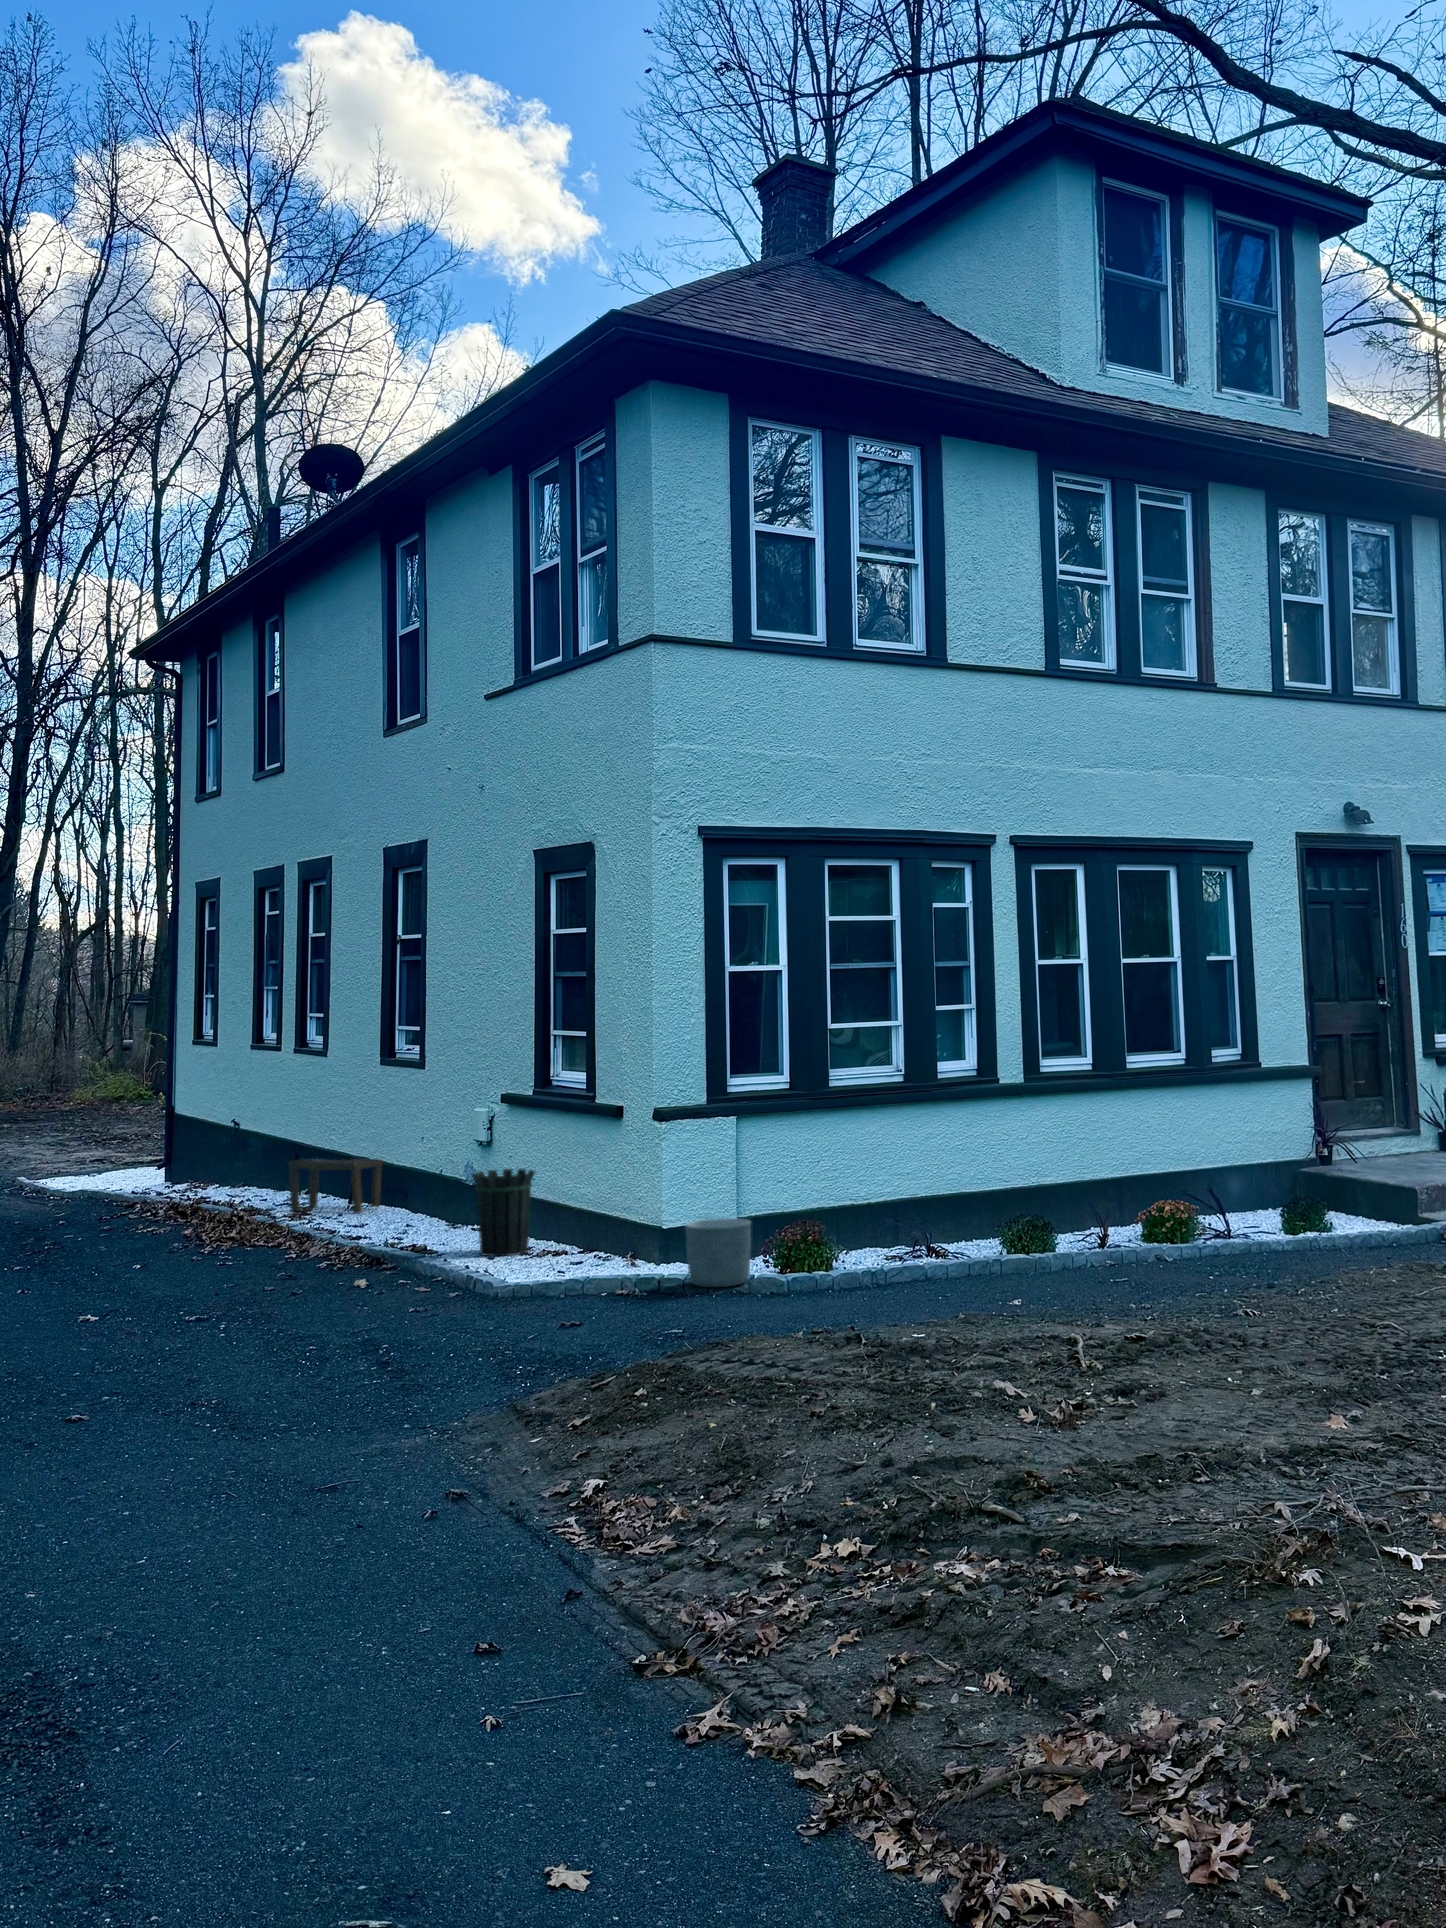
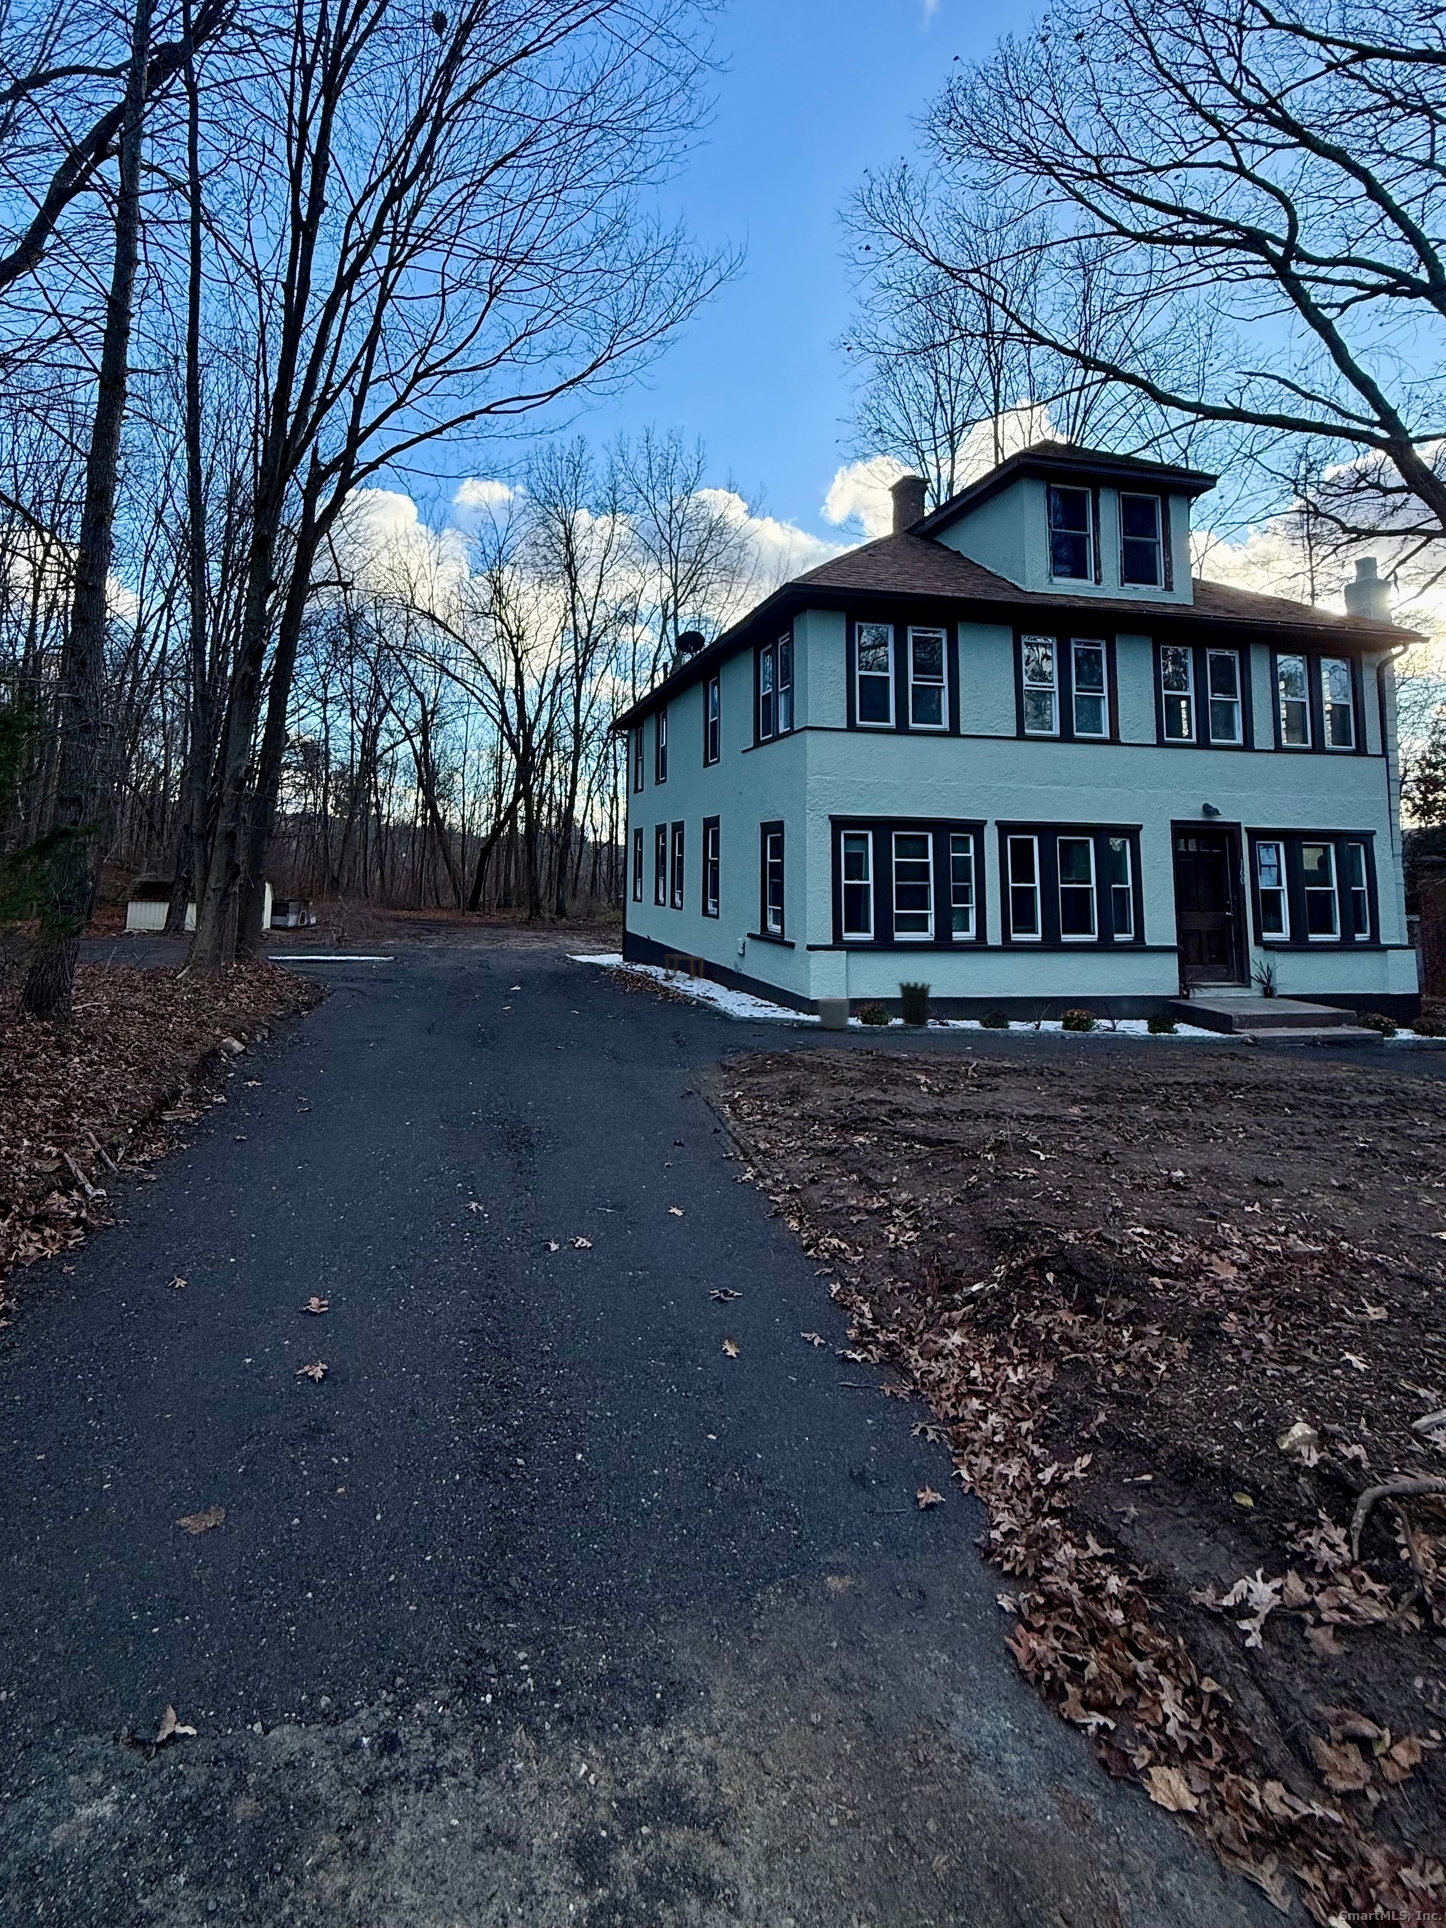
waste bin: present [472,1169,535,1256] -> present [899,982,931,1027]

